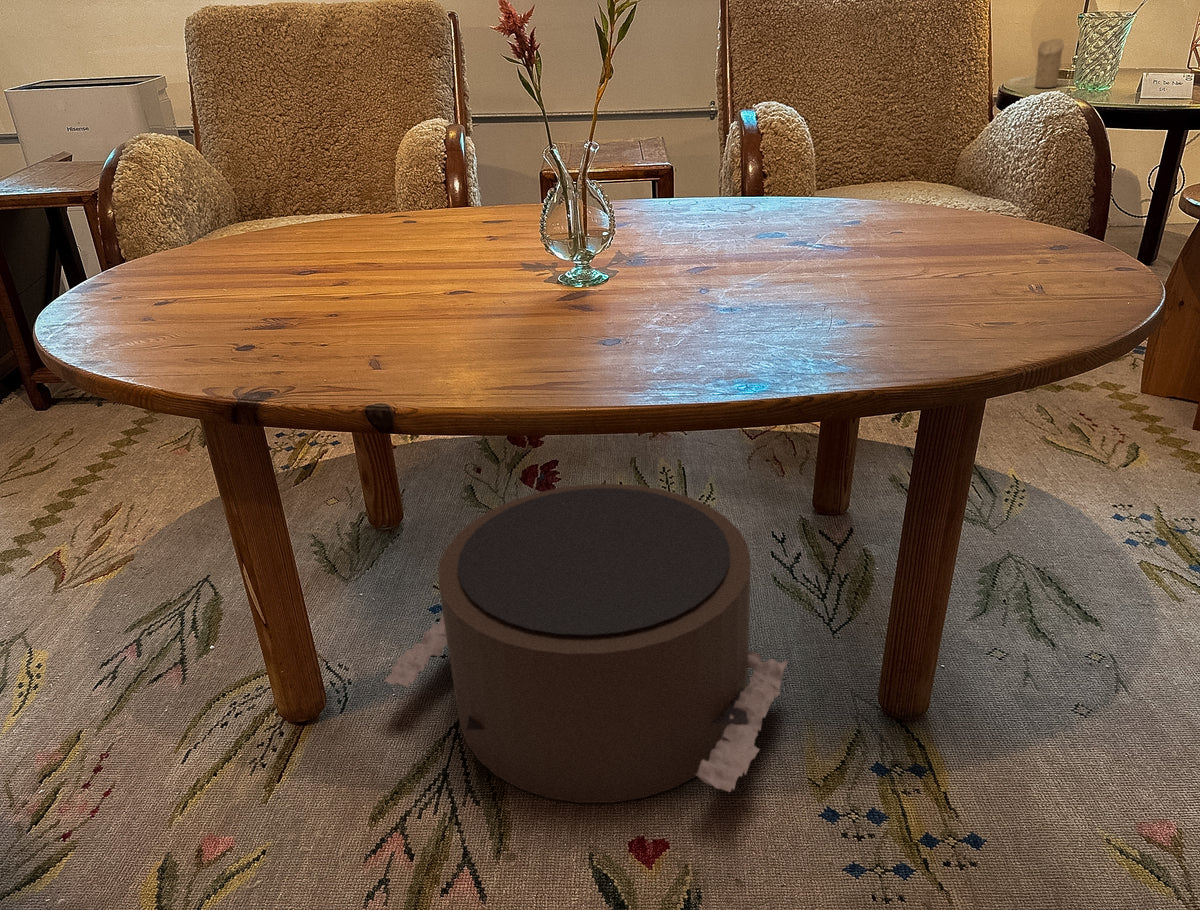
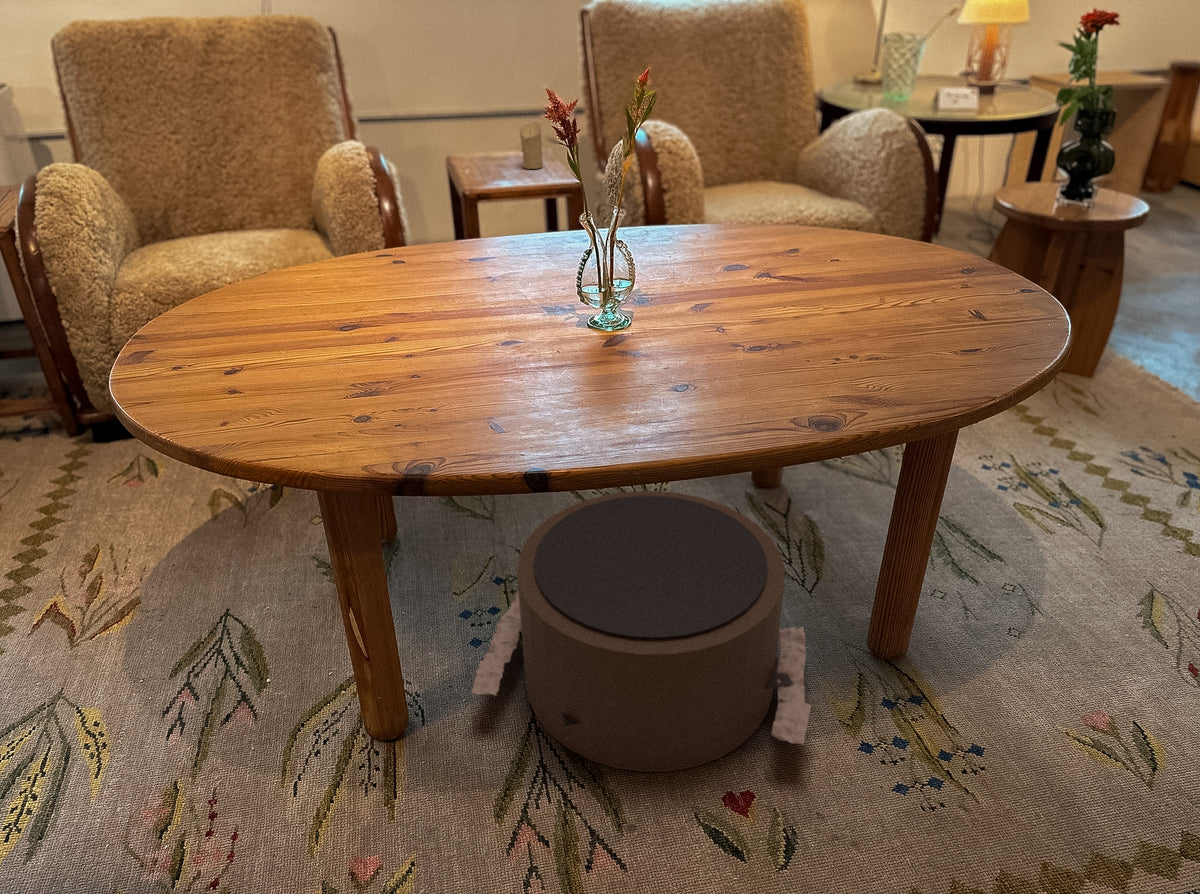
candle: present [1035,39,1064,88] -> present [520,122,543,169]

